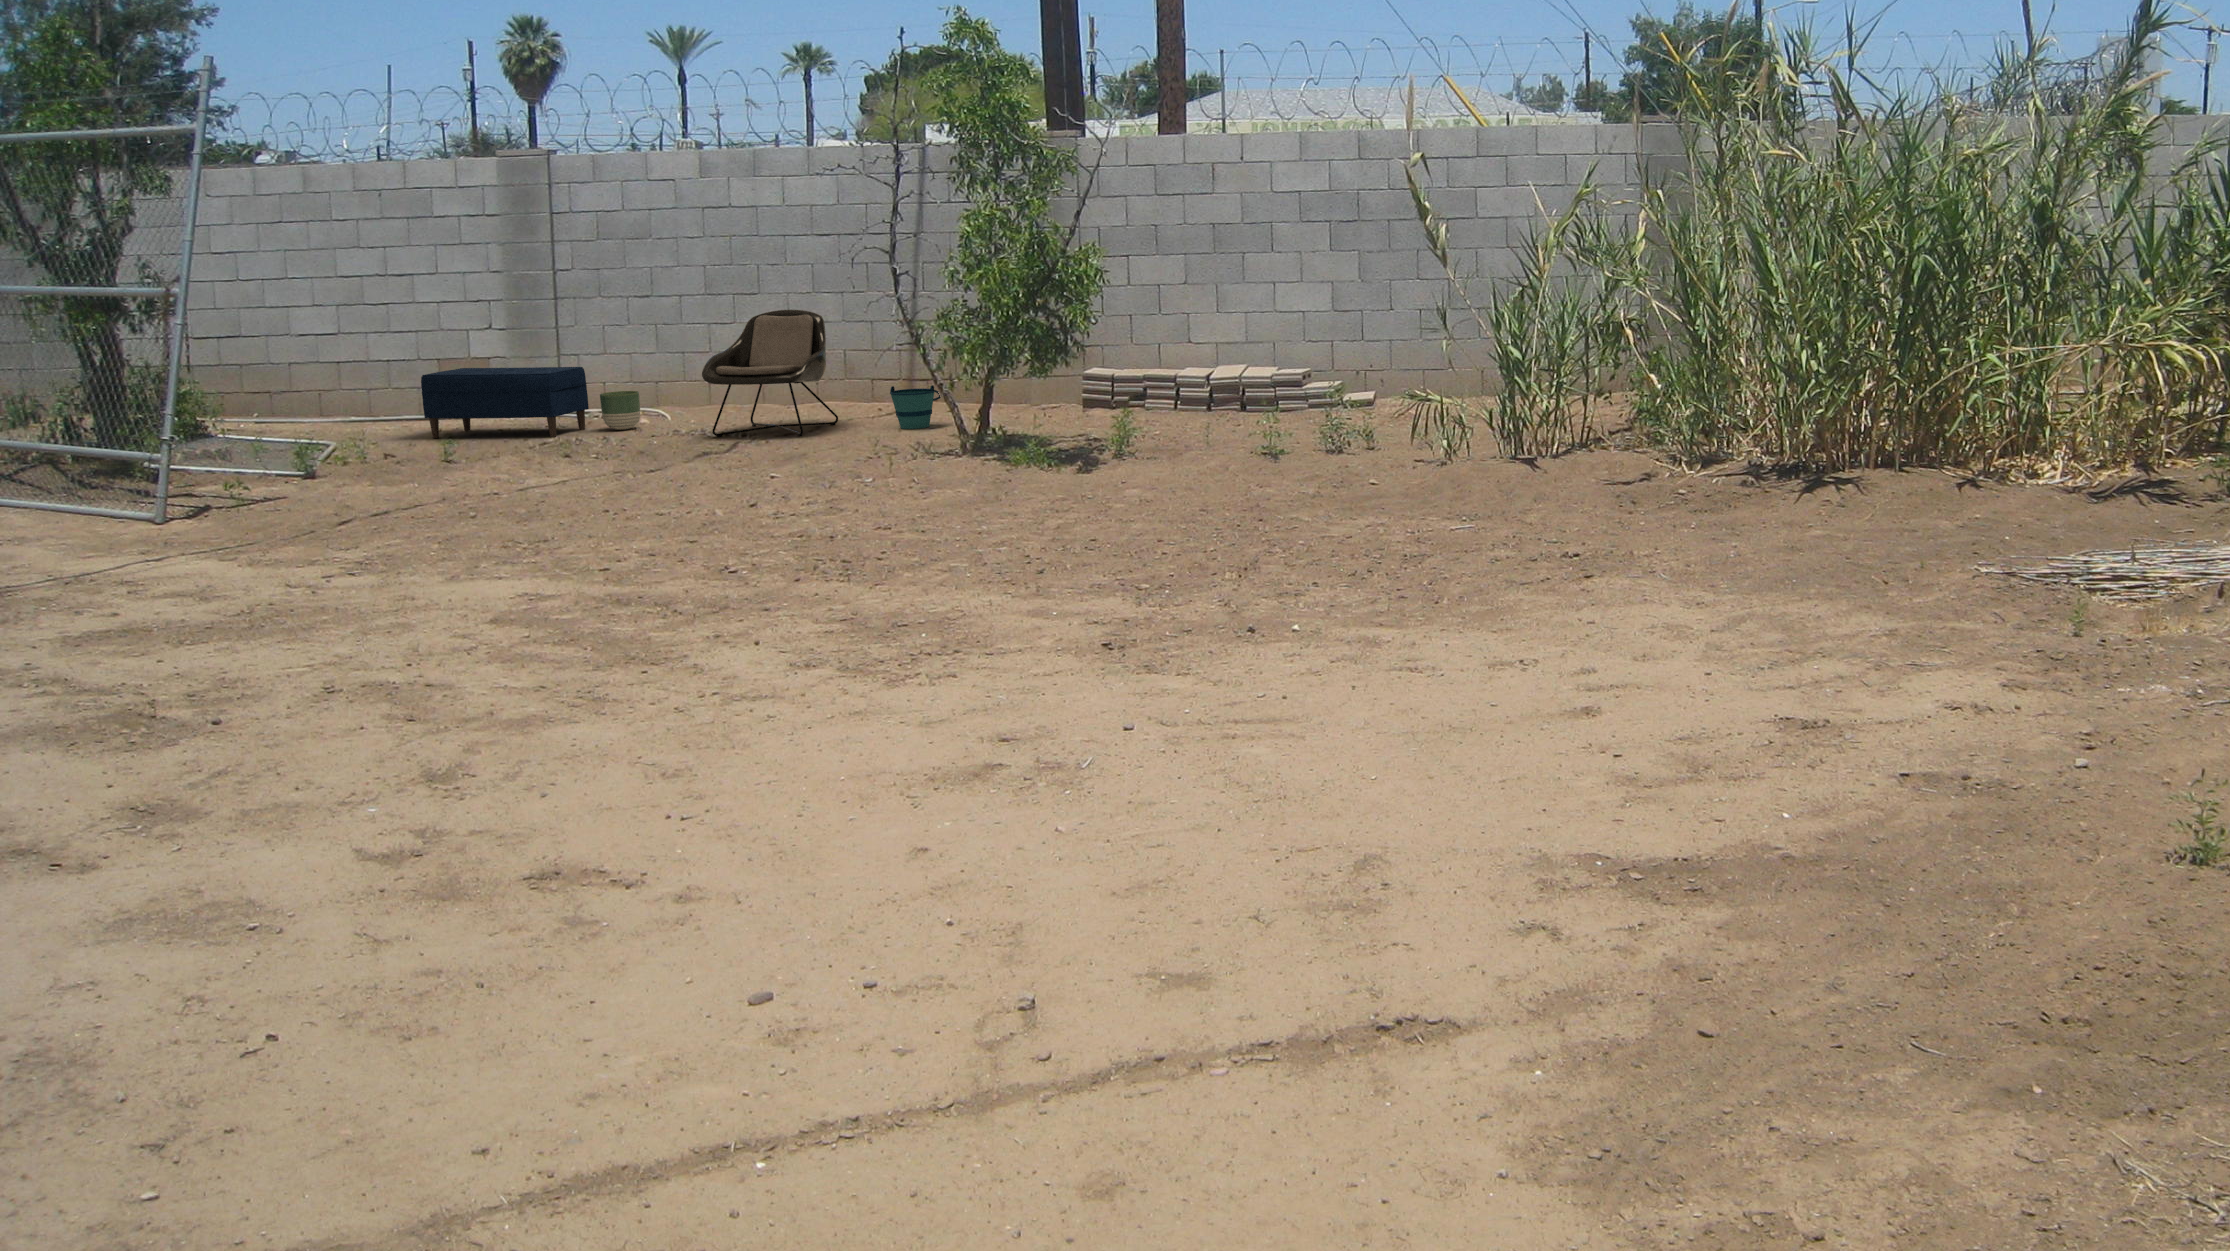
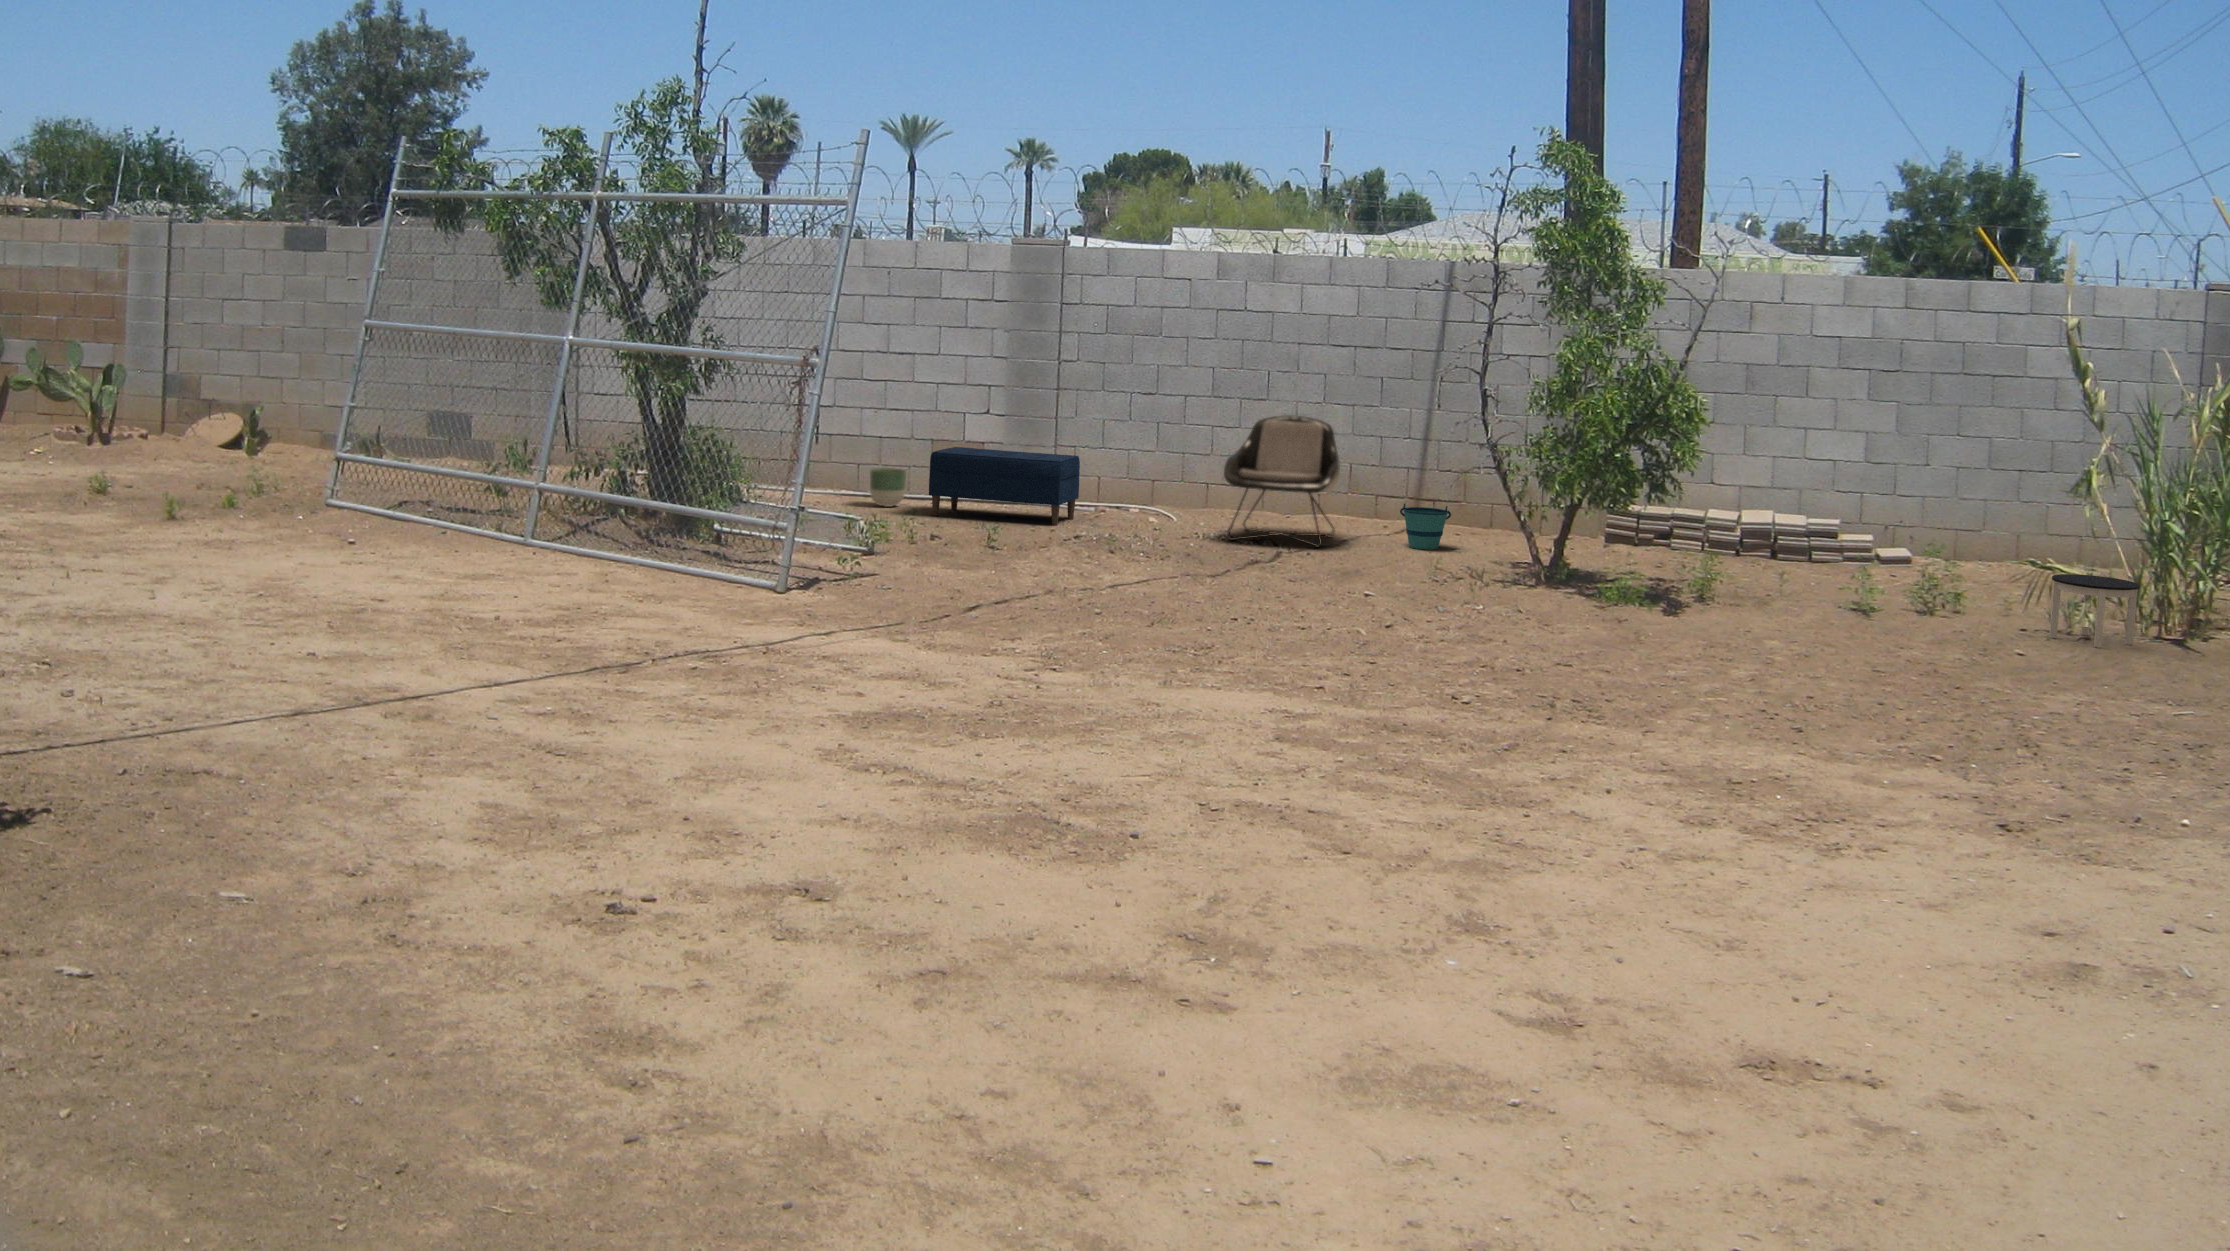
planter: present [600,391,640,430] -> present [870,468,906,507]
round table: none [1387,398,1460,463] -> present [2049,574,2140,648]

